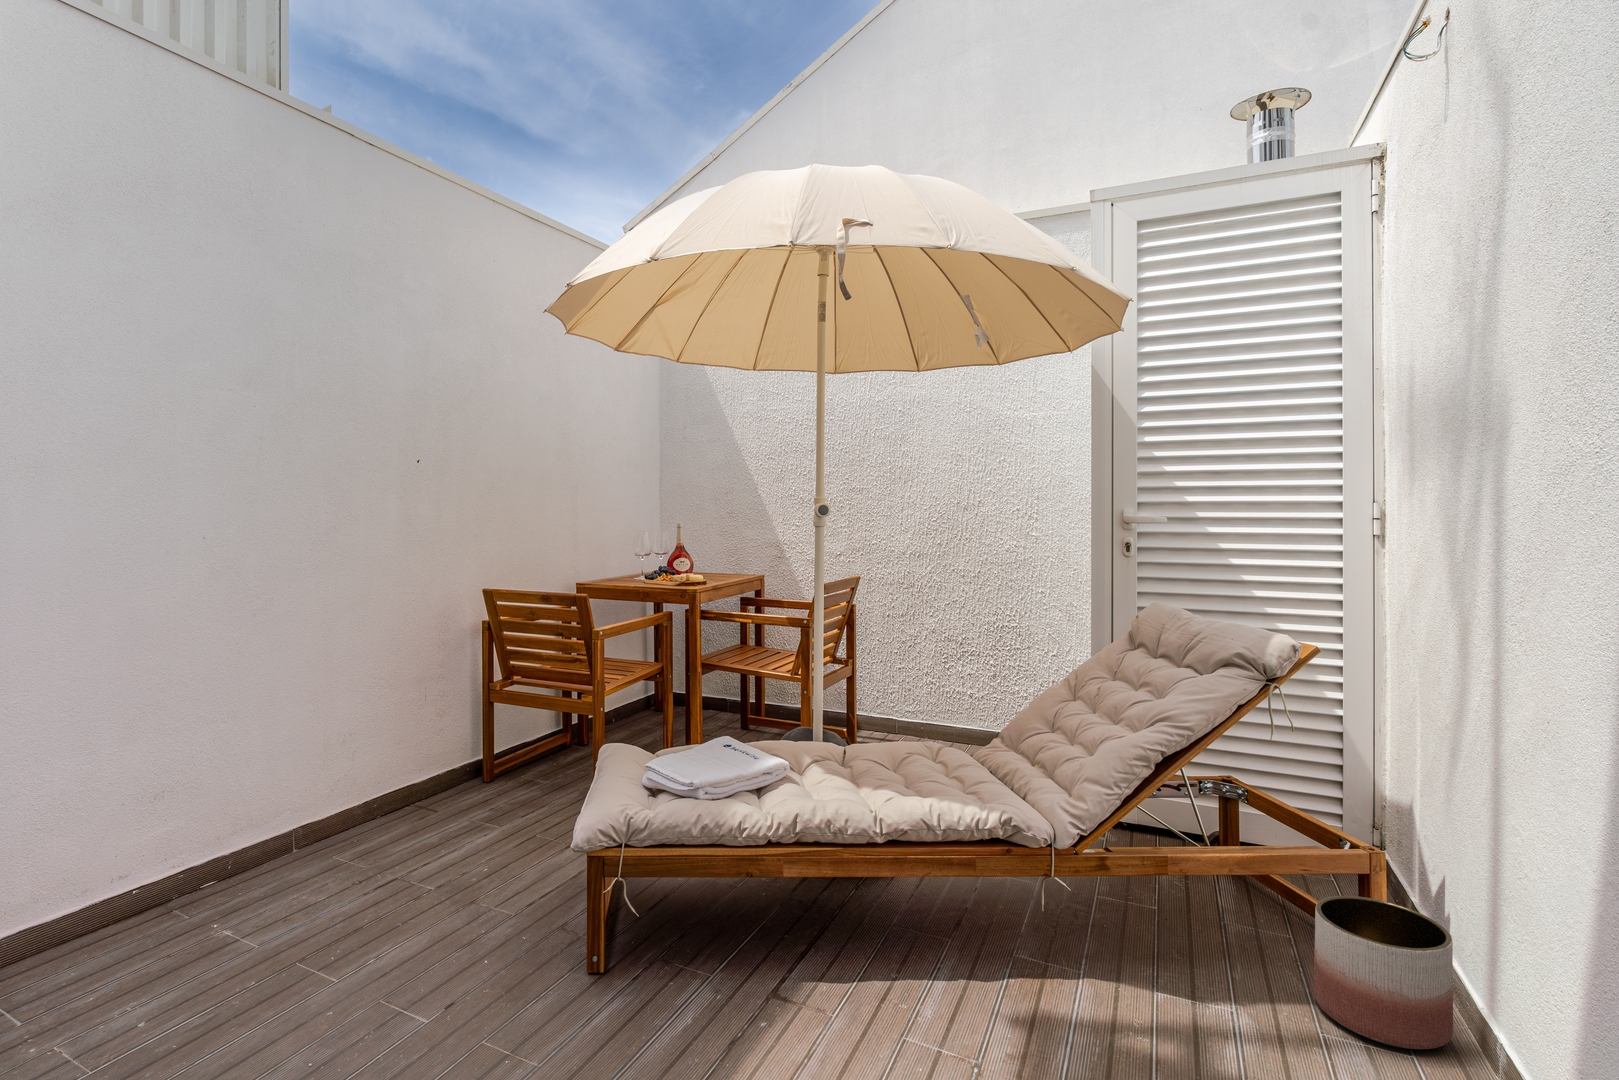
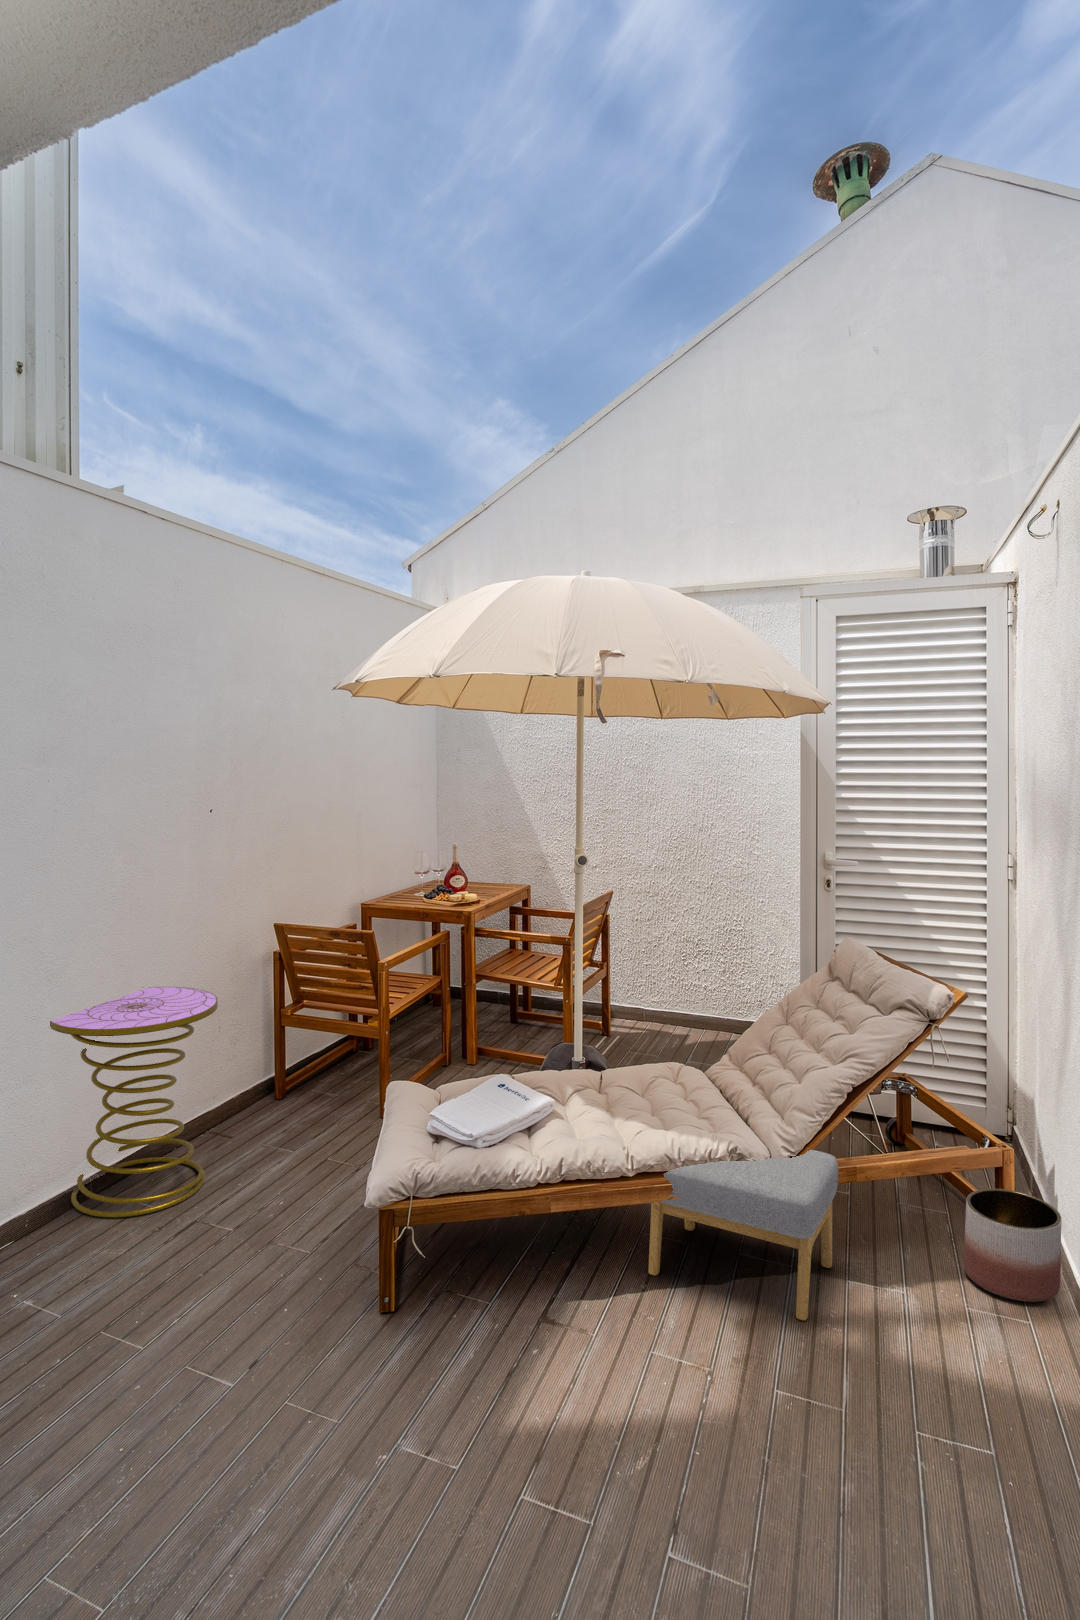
side table: none [344,641,512,855] -> present [50,987,218,1217]
footstool: none [904,797,1142,1037] -> present [648,1150,838,1320]

